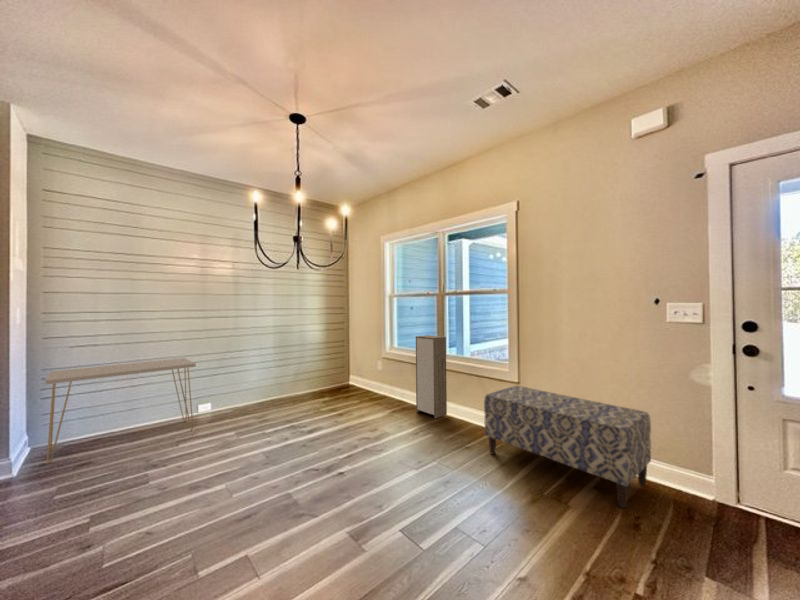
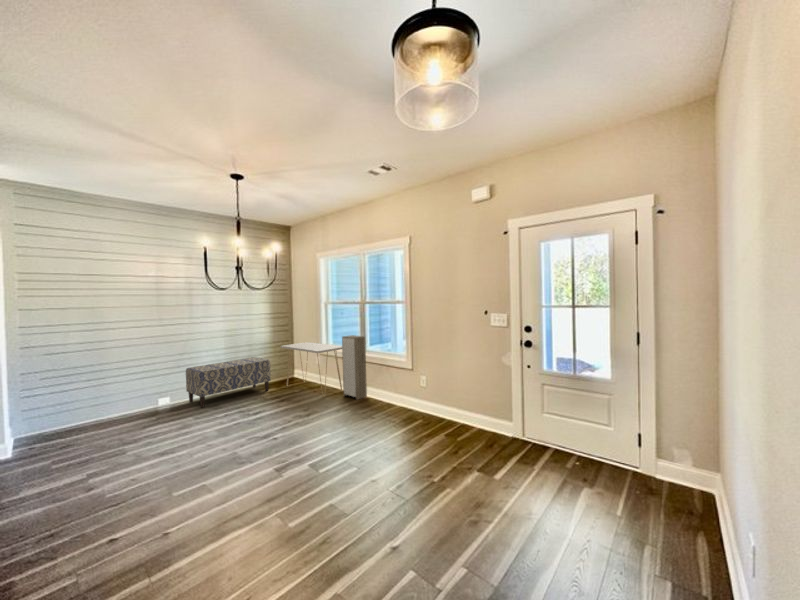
console table: present [45,358,196,464] -> present [281,342,342,397]
bench: present [484,386,651,508] -> present [186,357,271,408]

